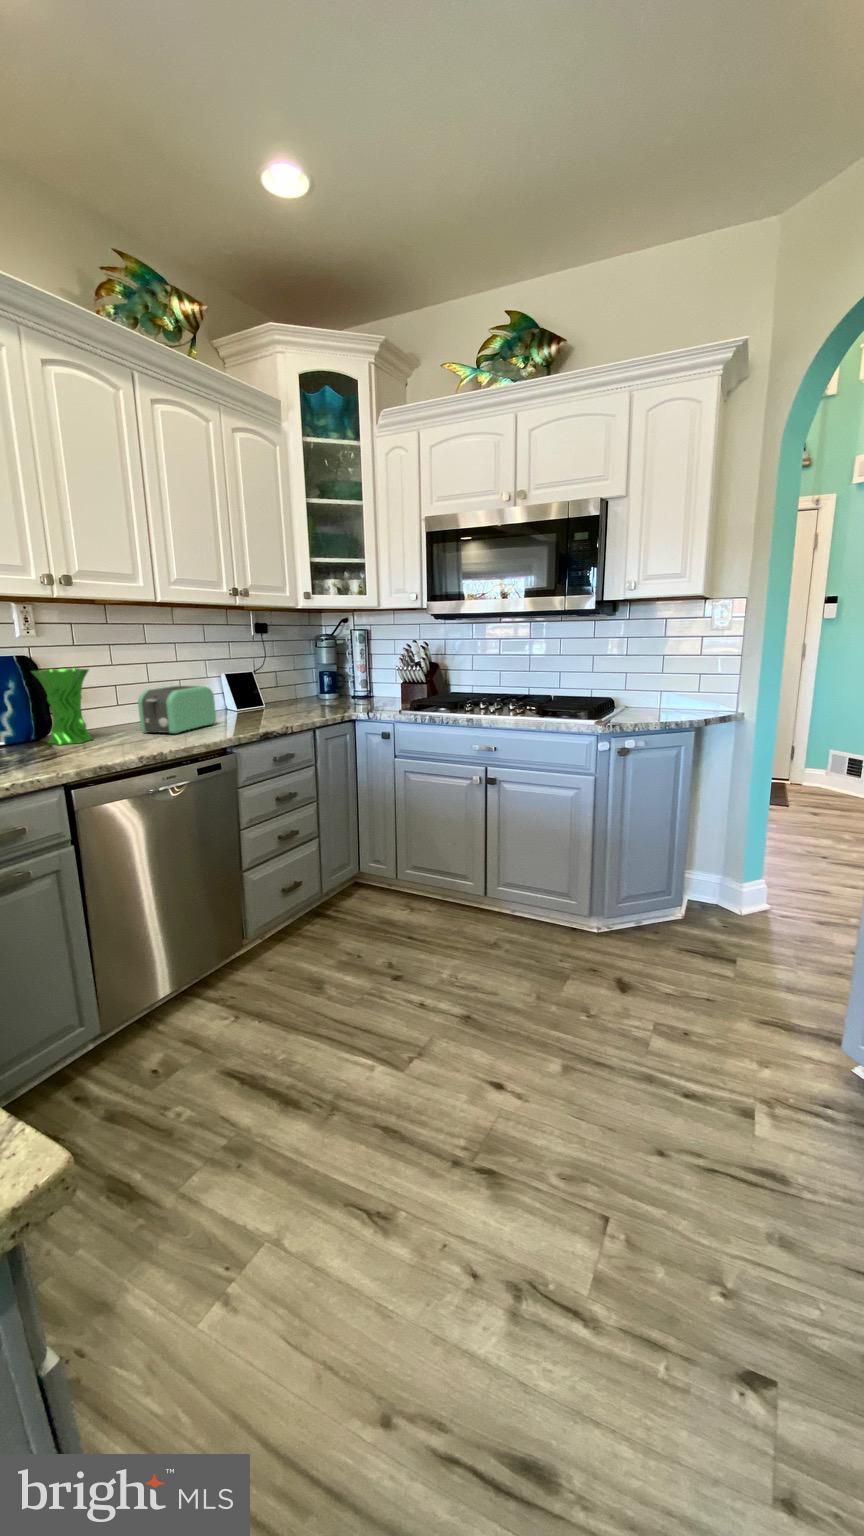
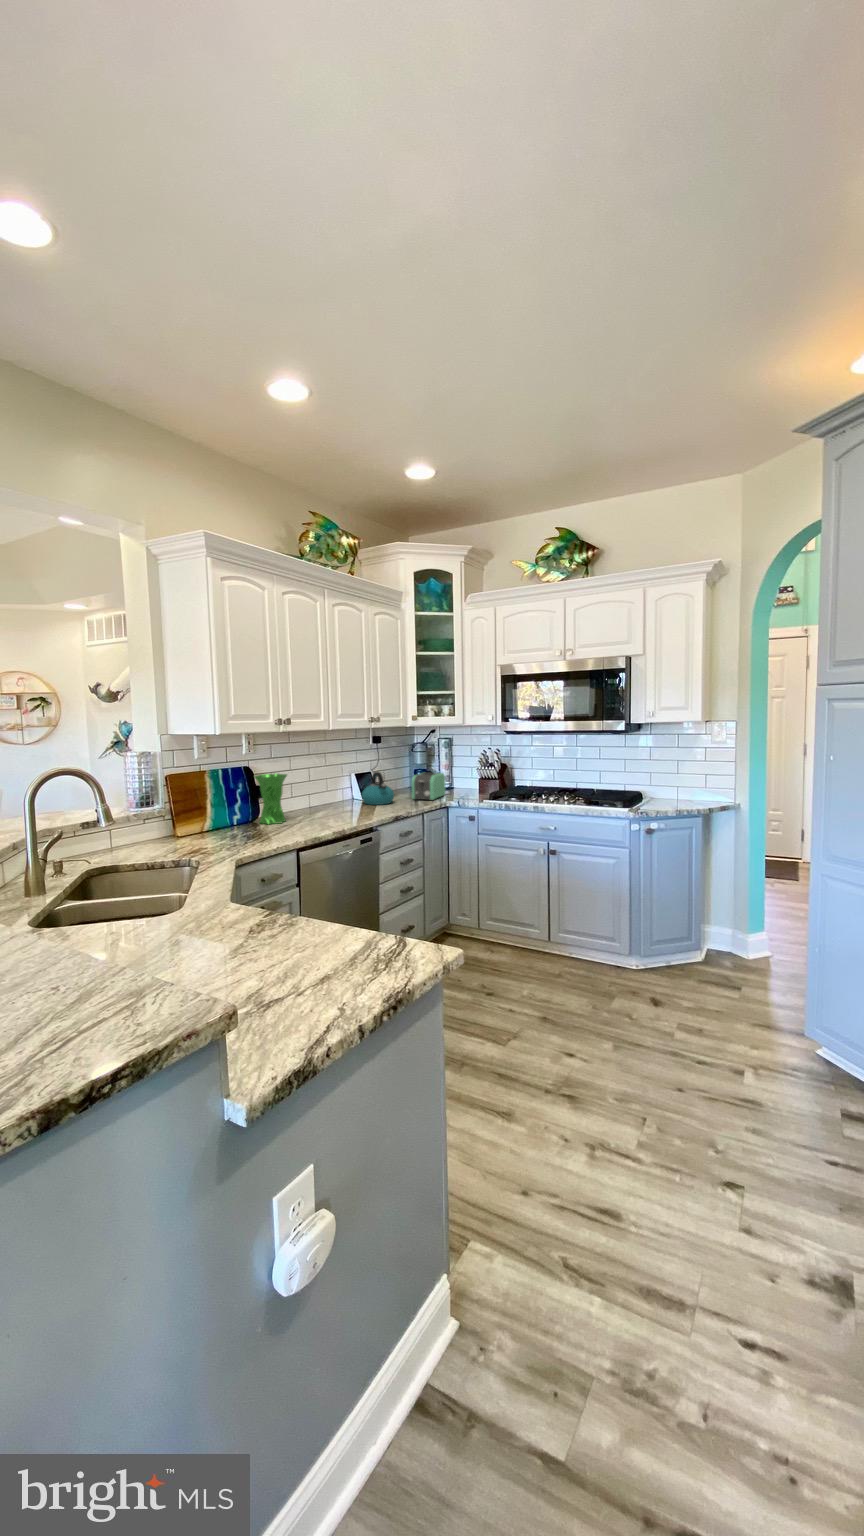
kettle: none [230,671,278,717] -> present [361,772,394,805]
toaster: present [138,686,216,734] -> present [412,773,446,800]

